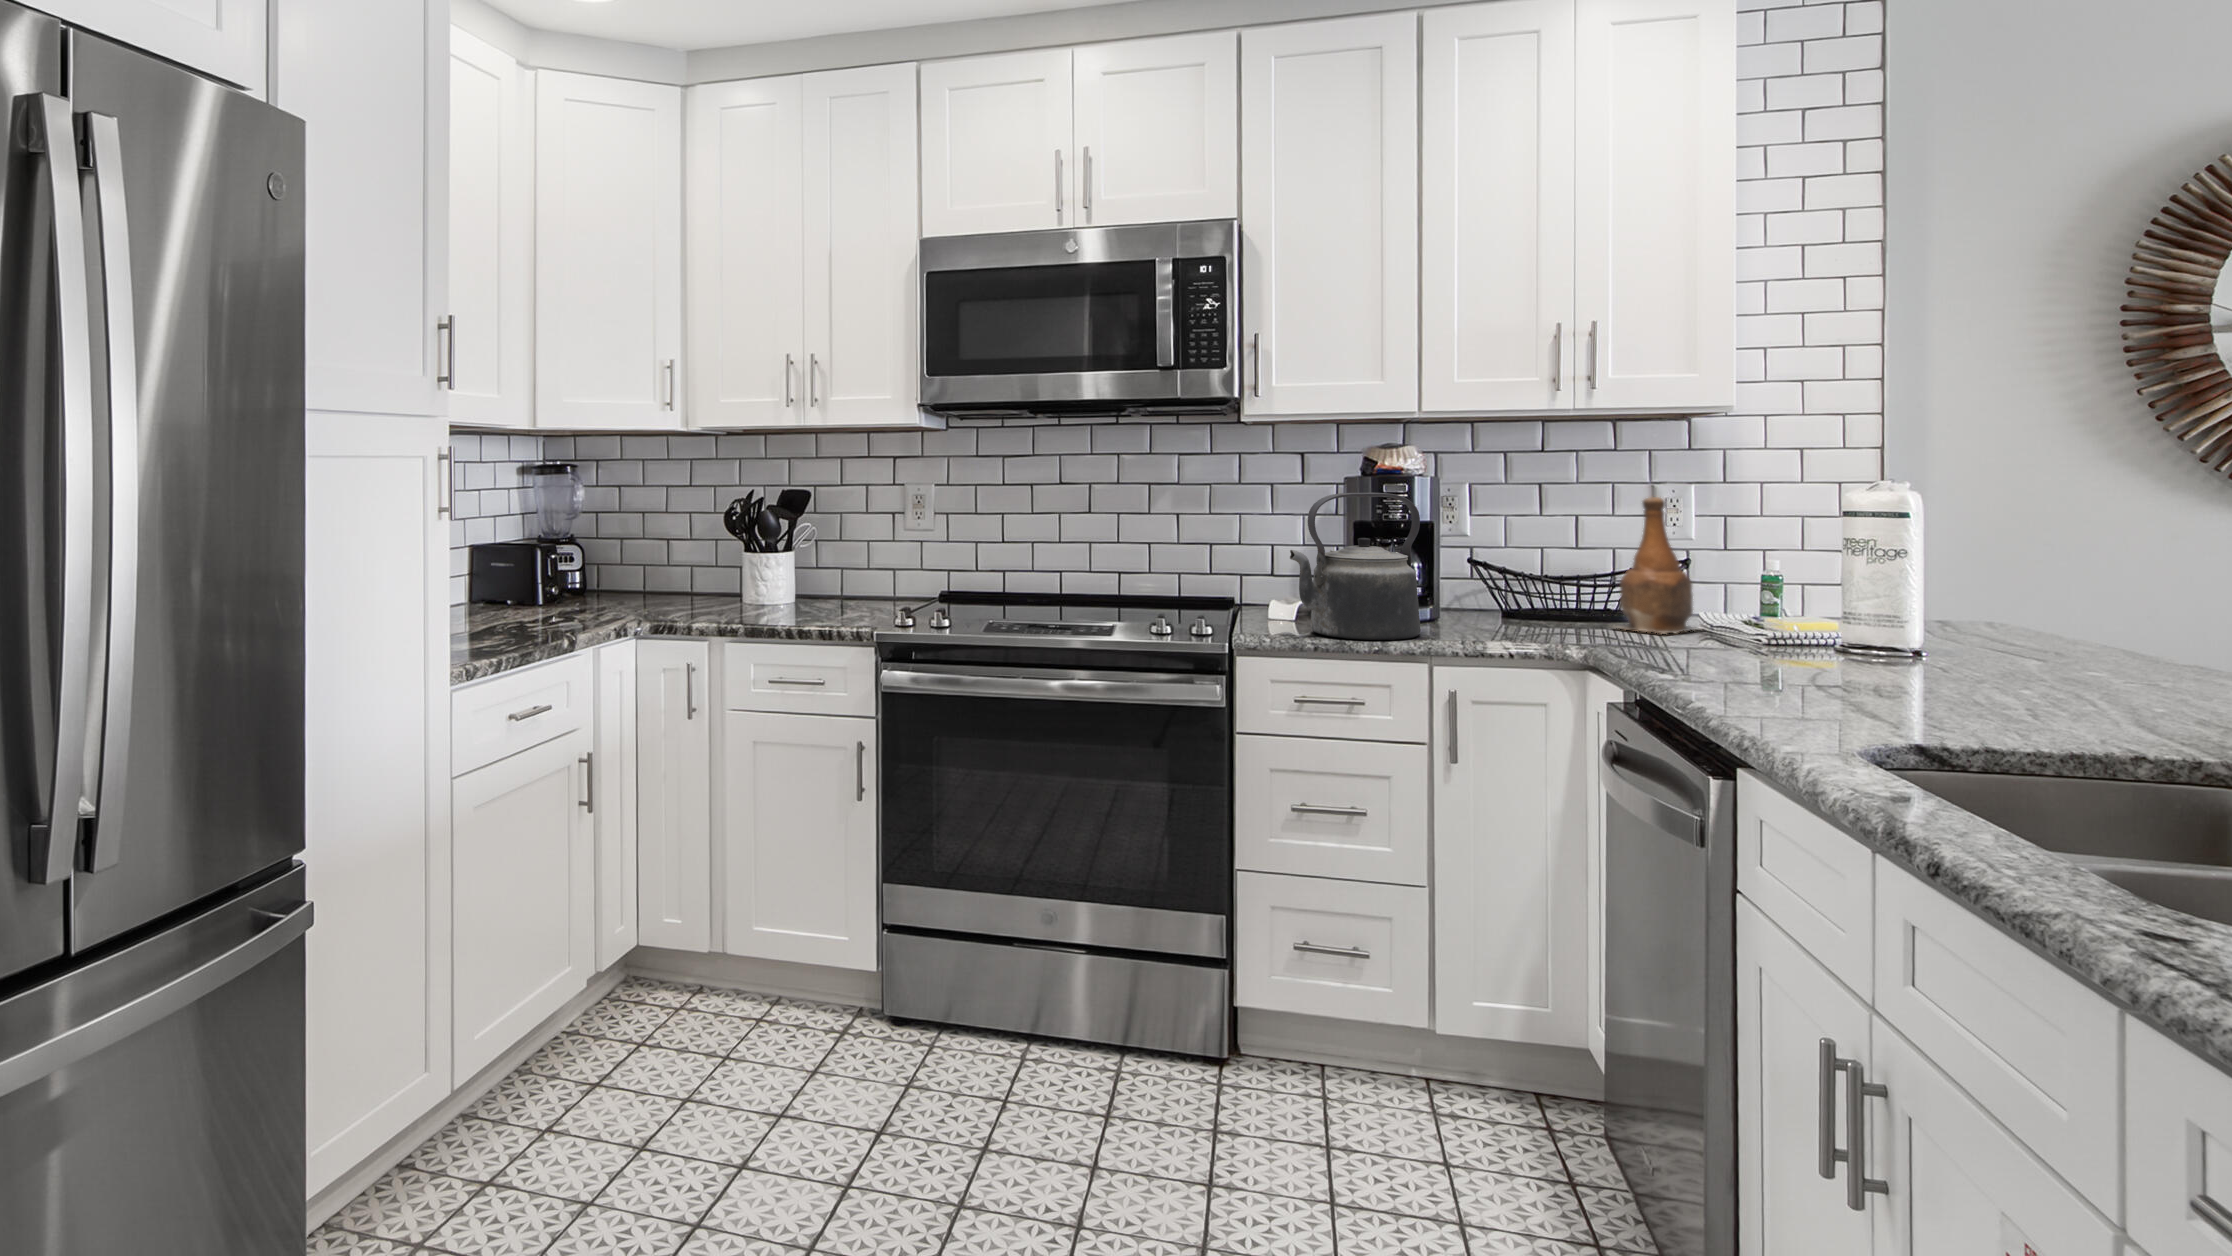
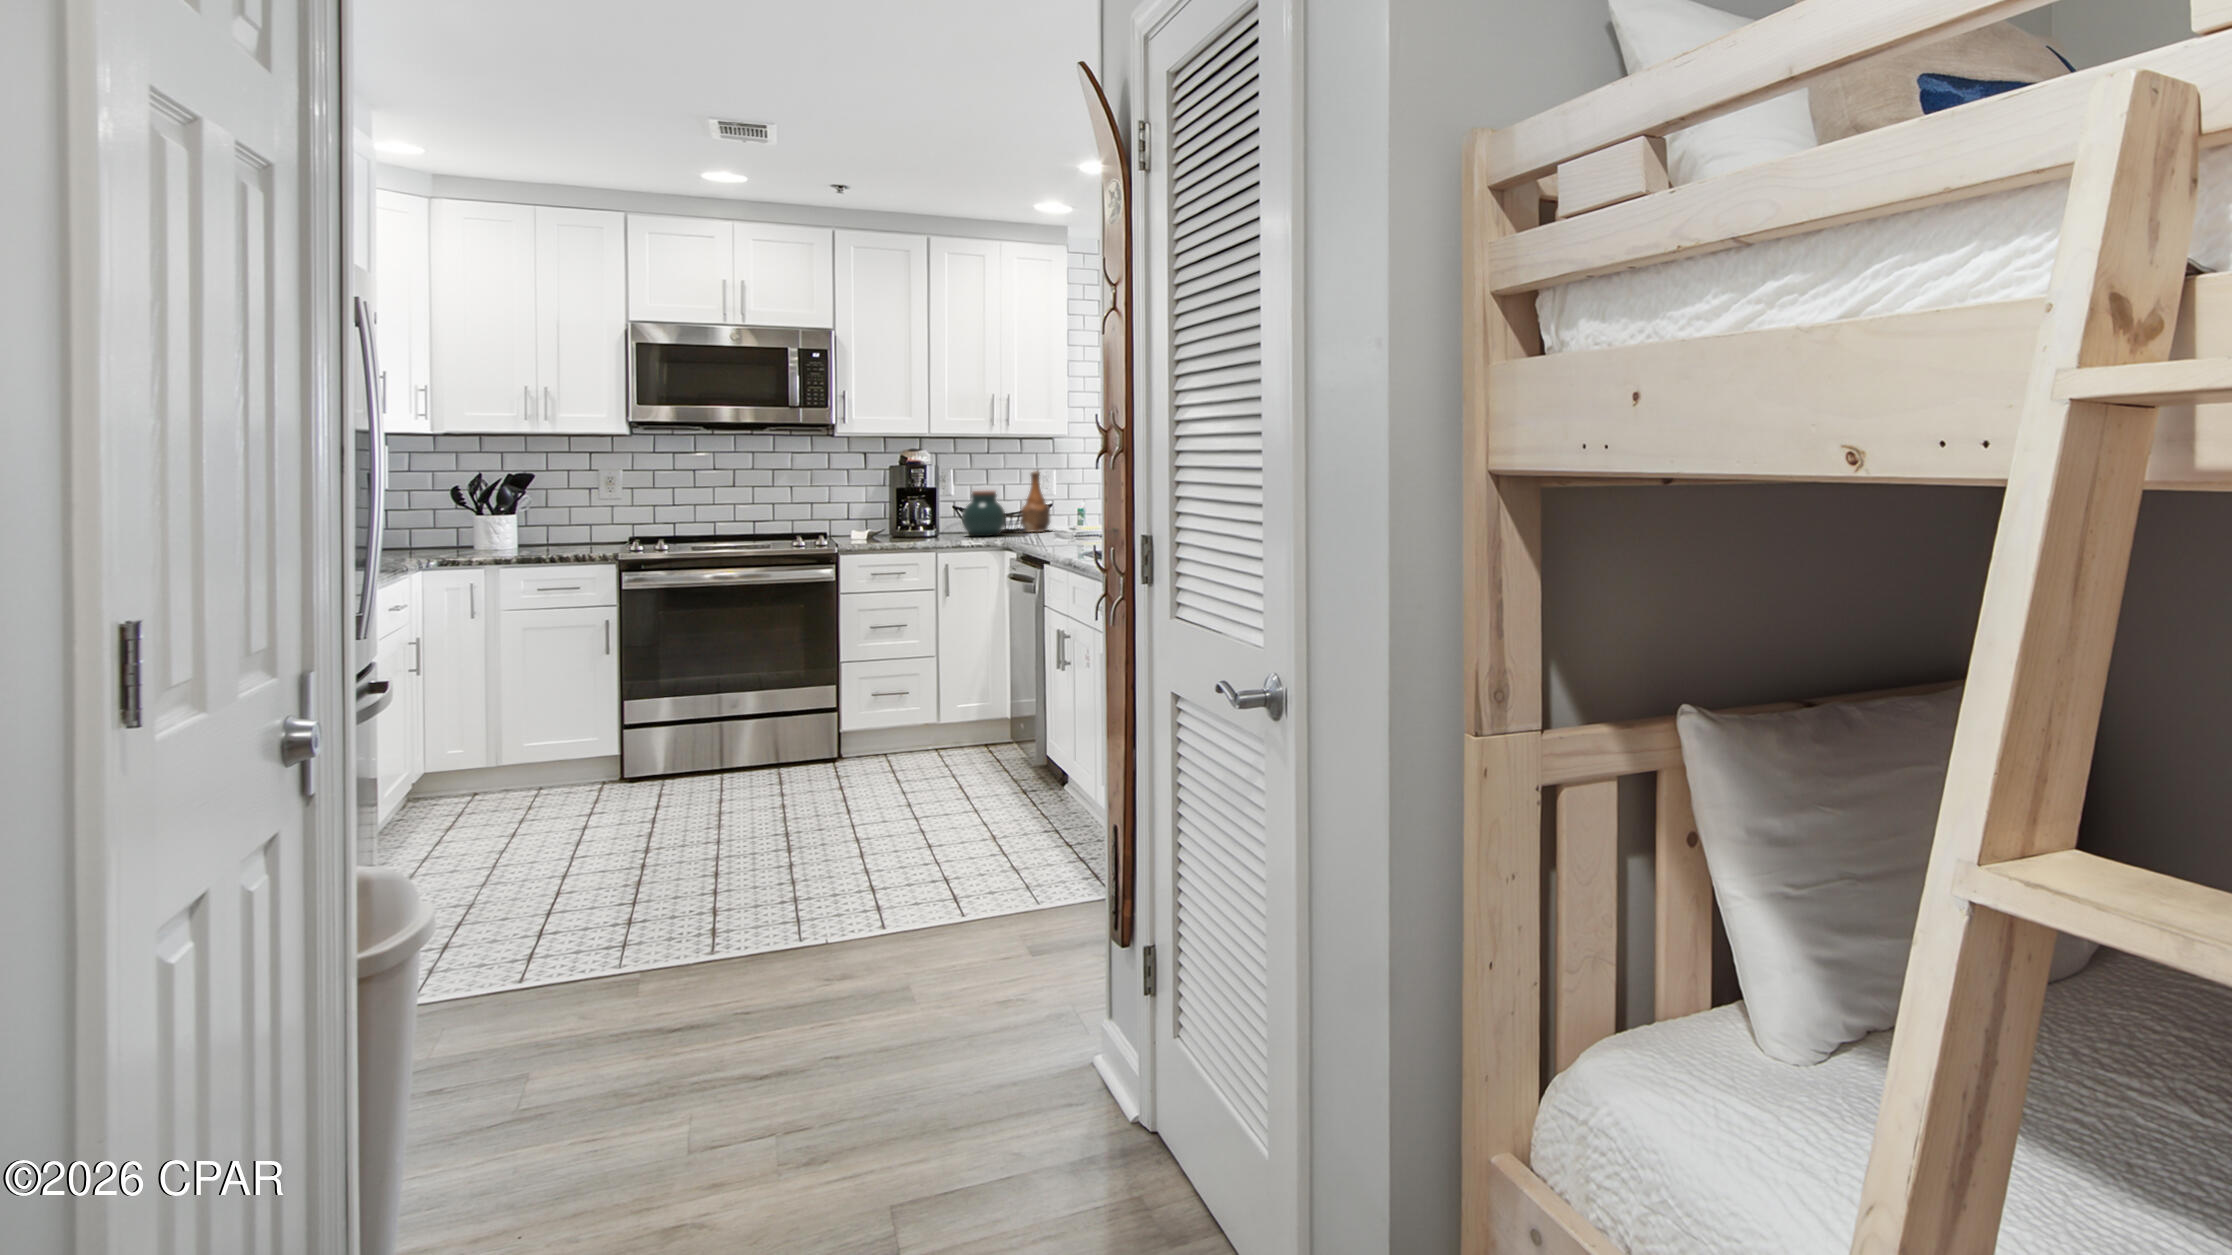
kettle: present [1290,493,1421,640] -> none [868,471,931,542]
jar: none [1488,536,1586,635] -> present [962,490,1006,536]

